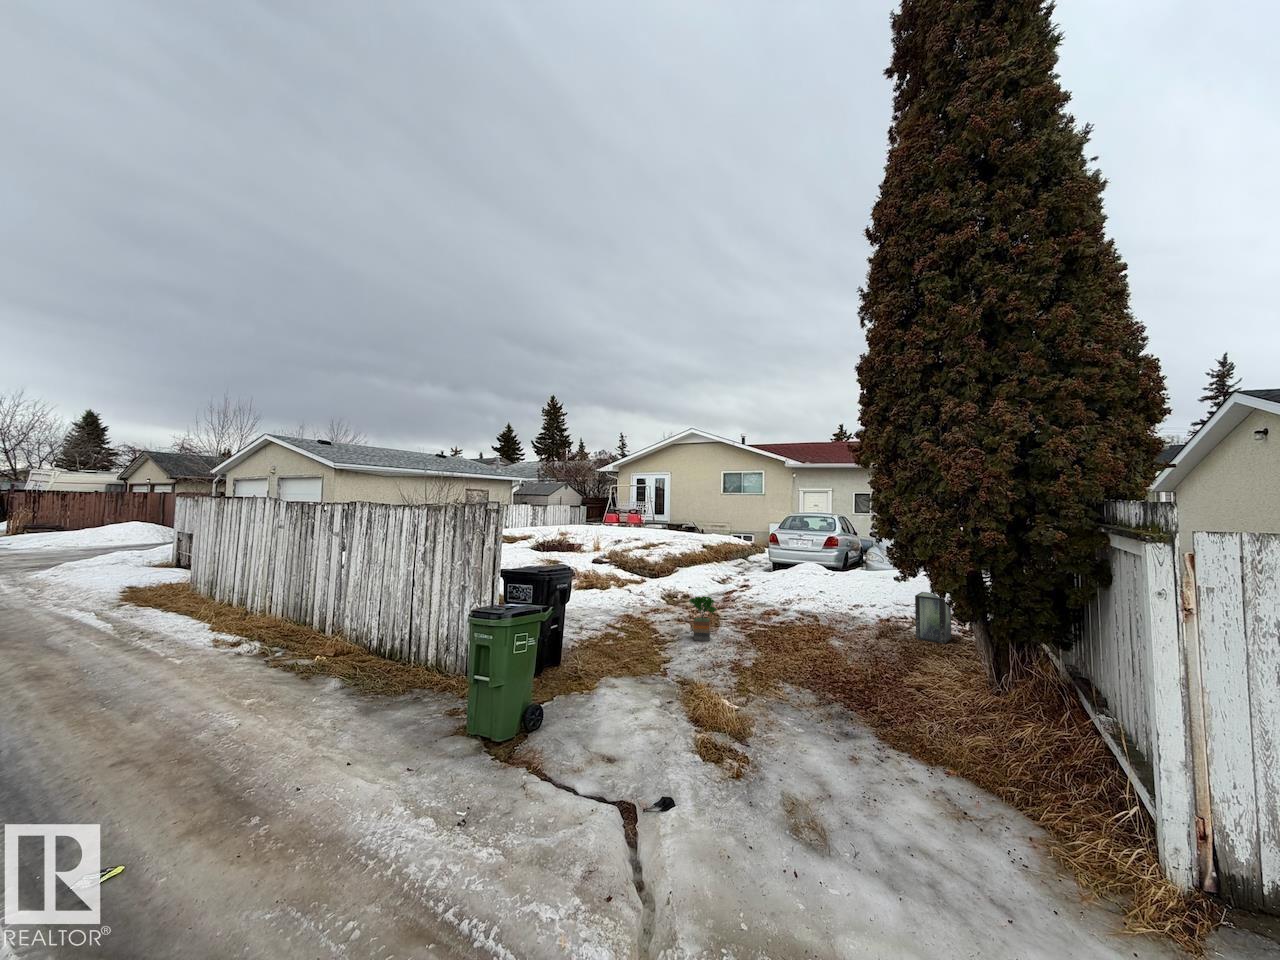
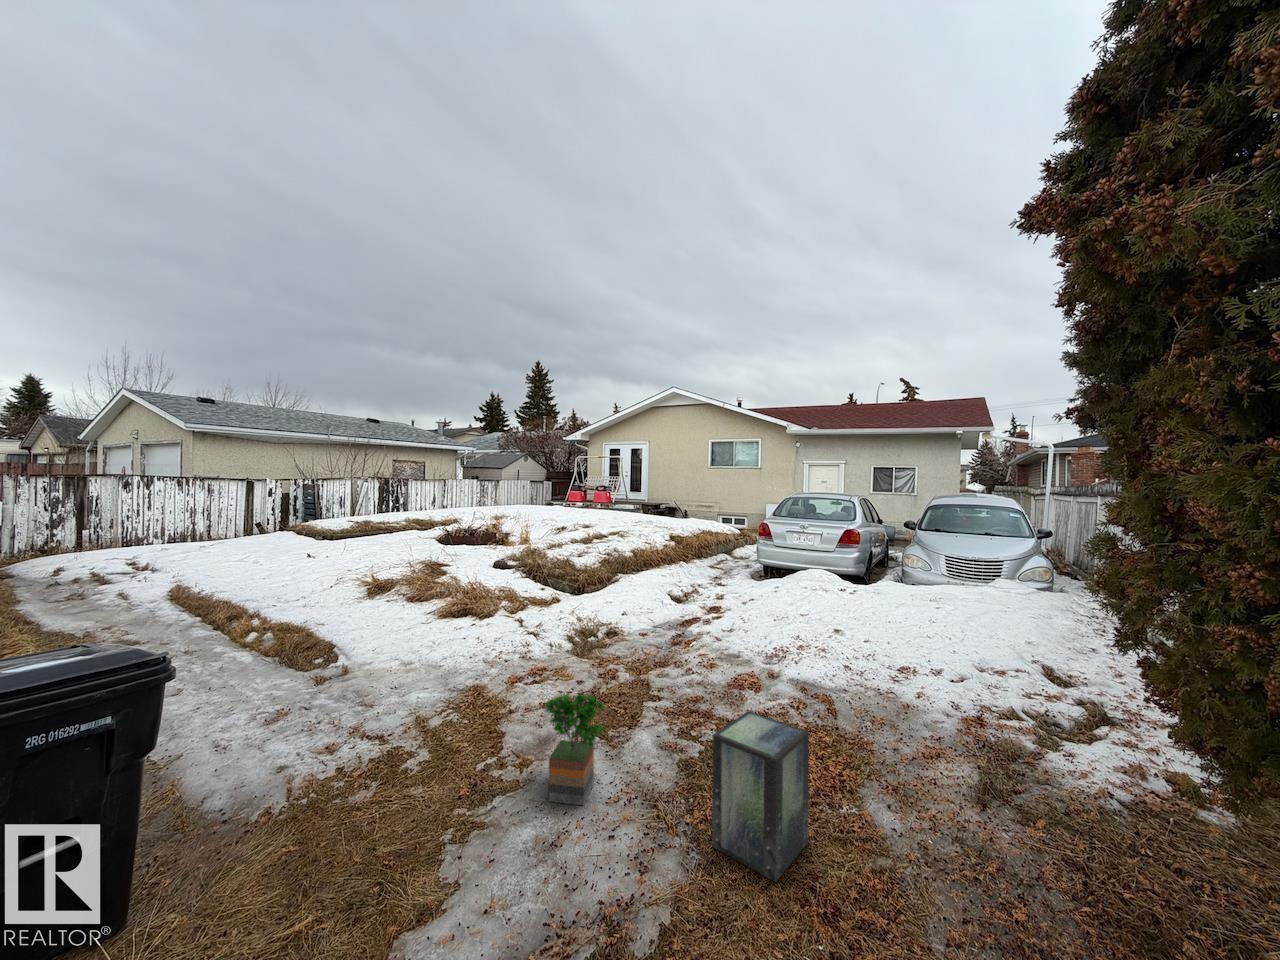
storage box: present [915,592,951,644] -> present [712,711,809,882]

